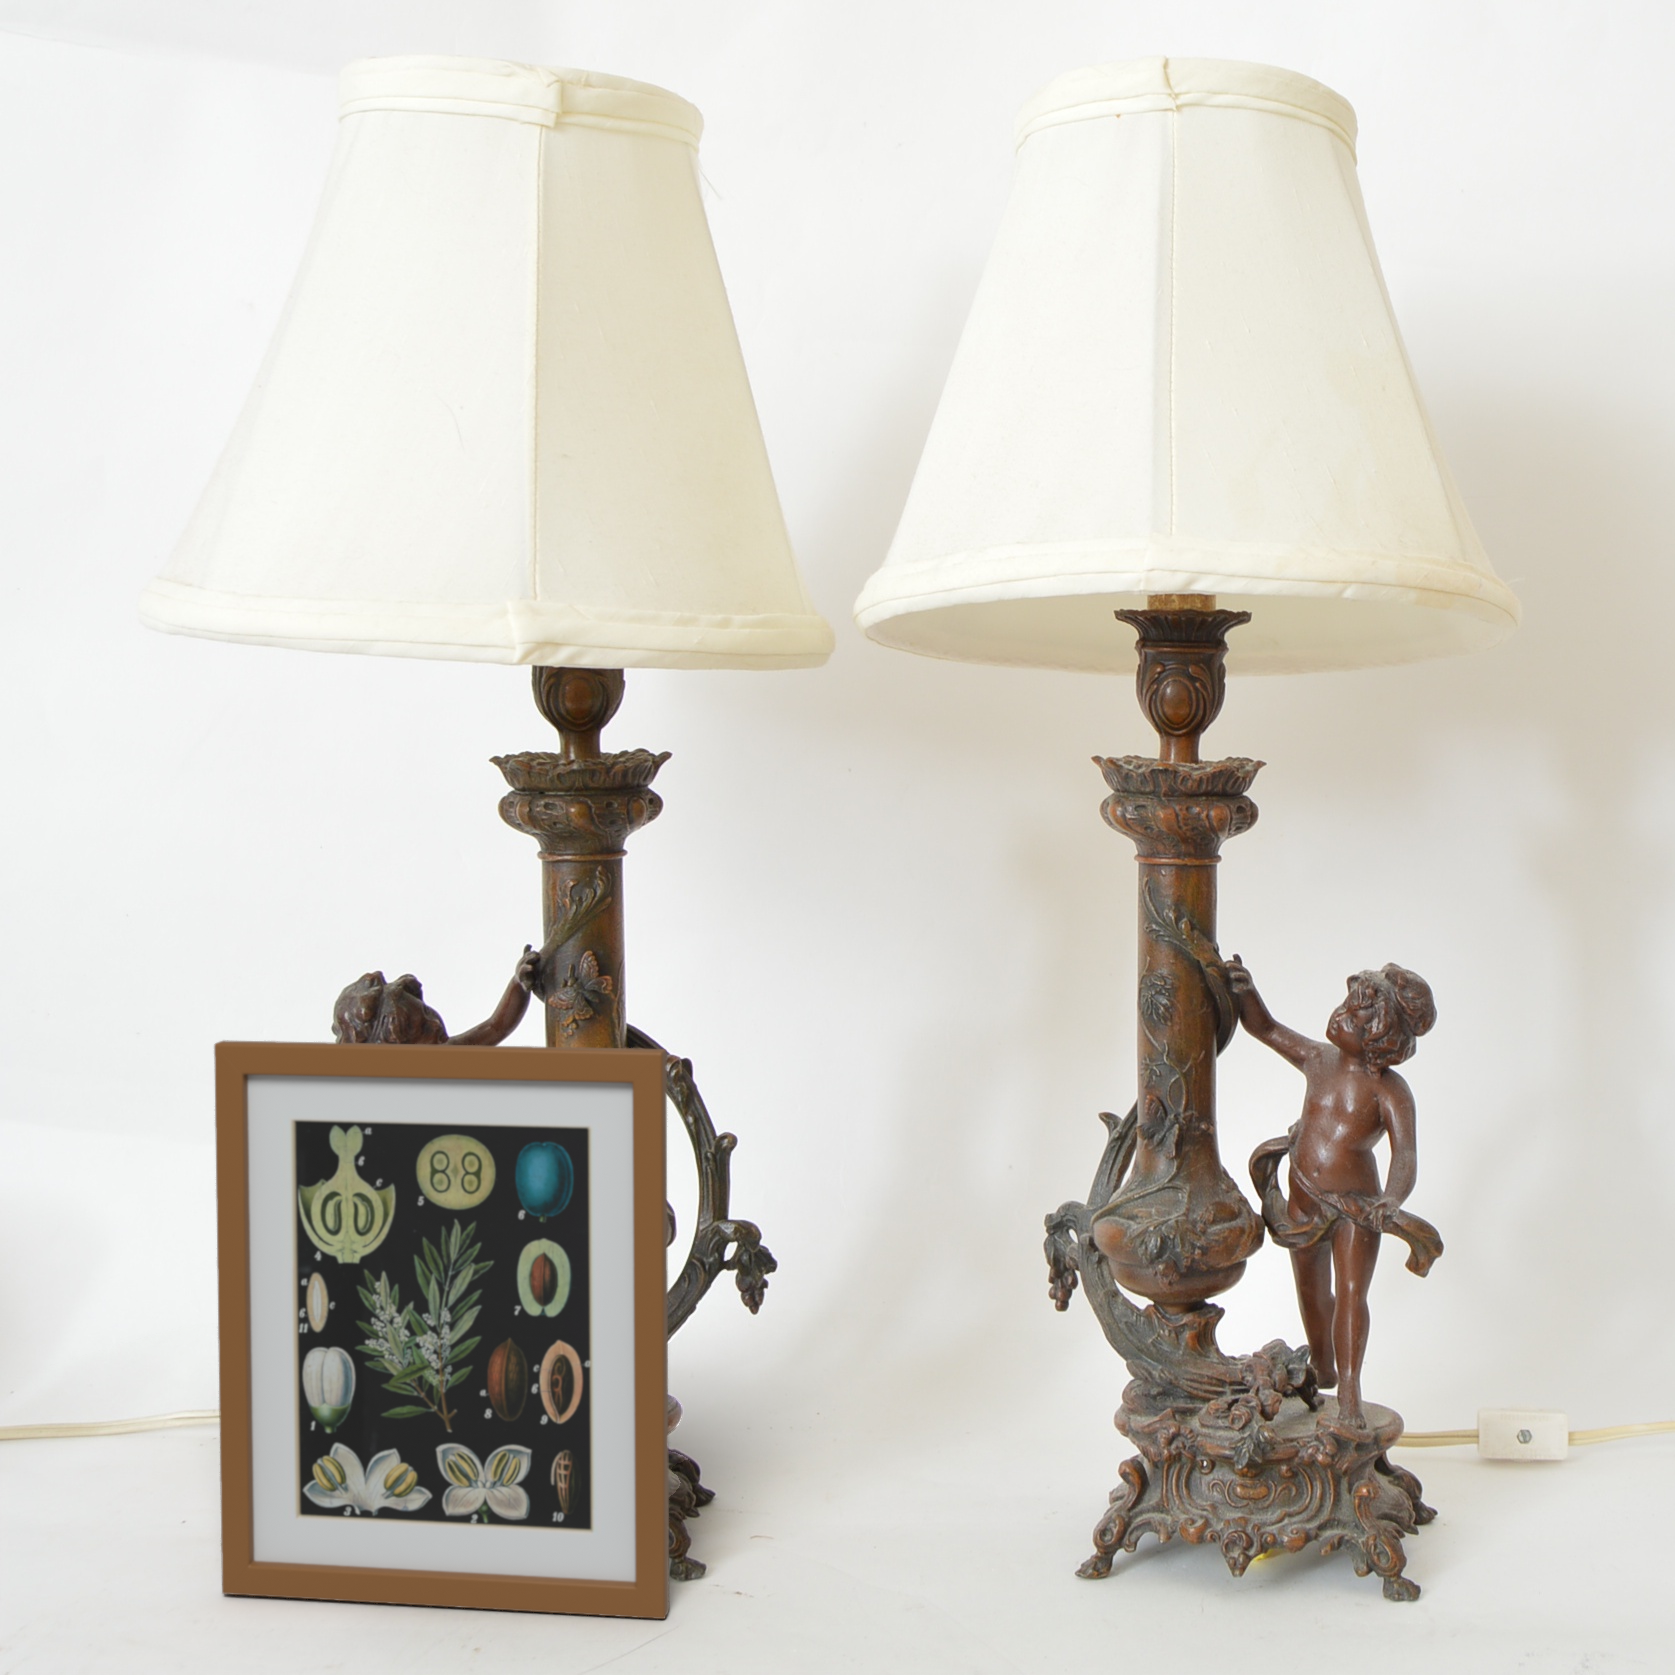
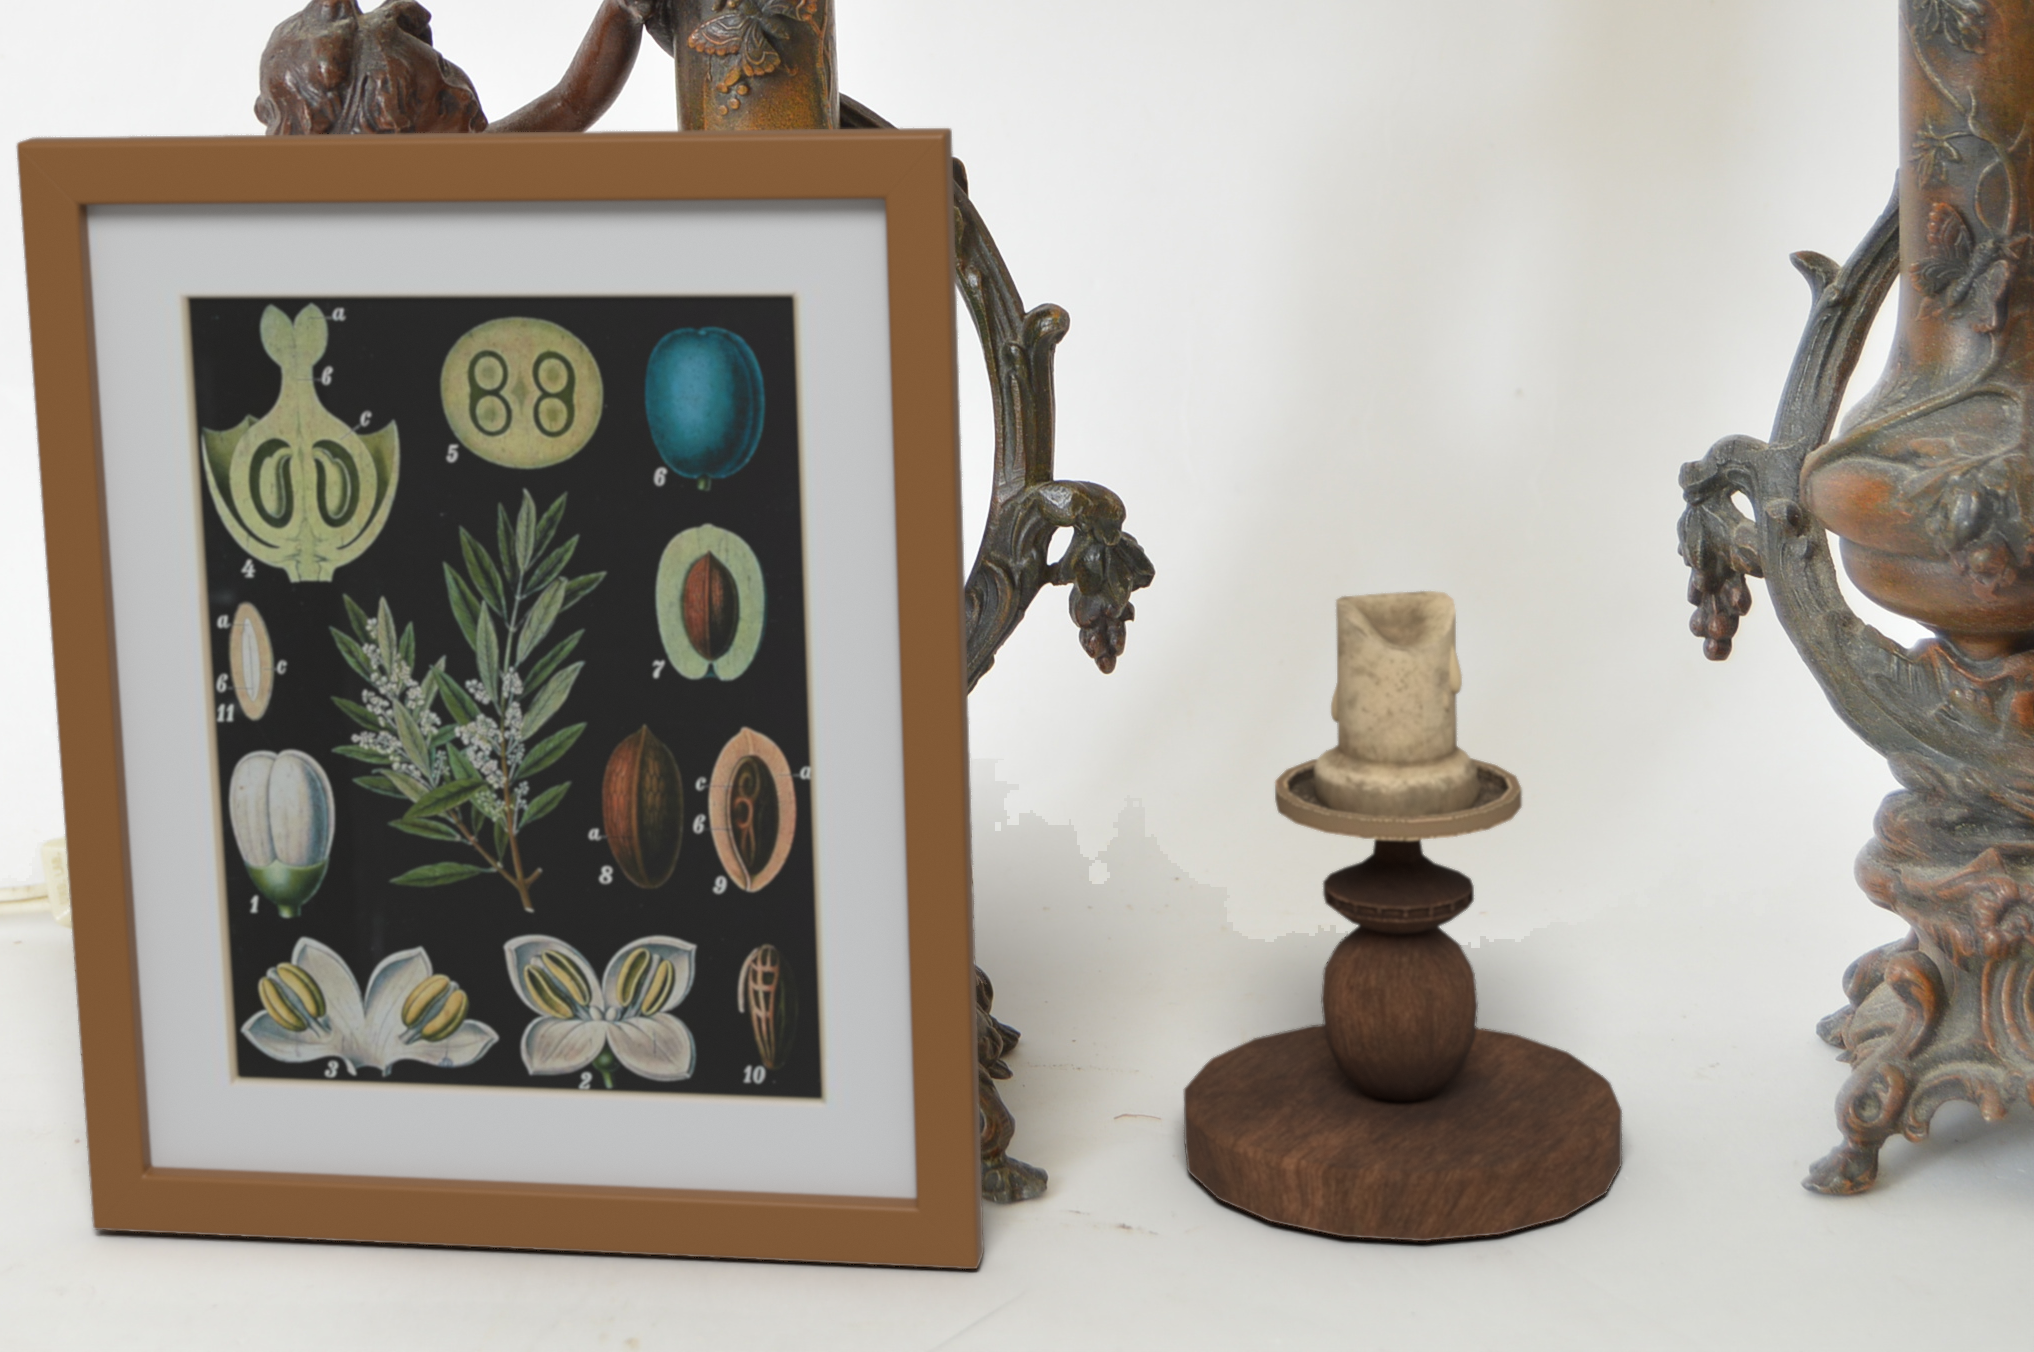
candlestick: none [778,1275,991,1606] -> present [1184,591,1622,1241]

